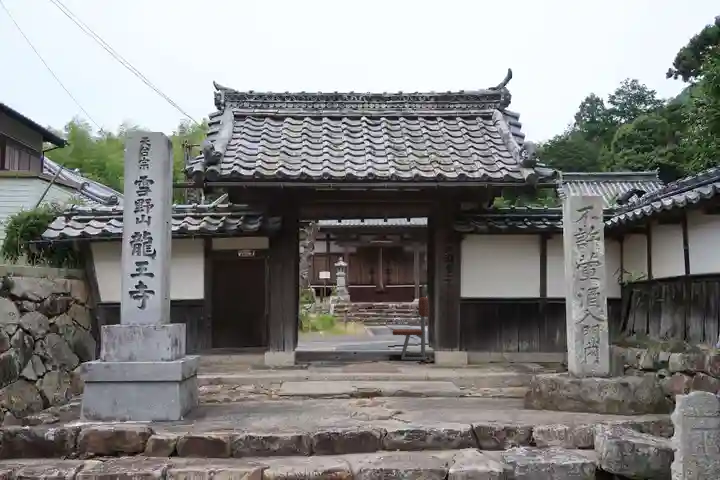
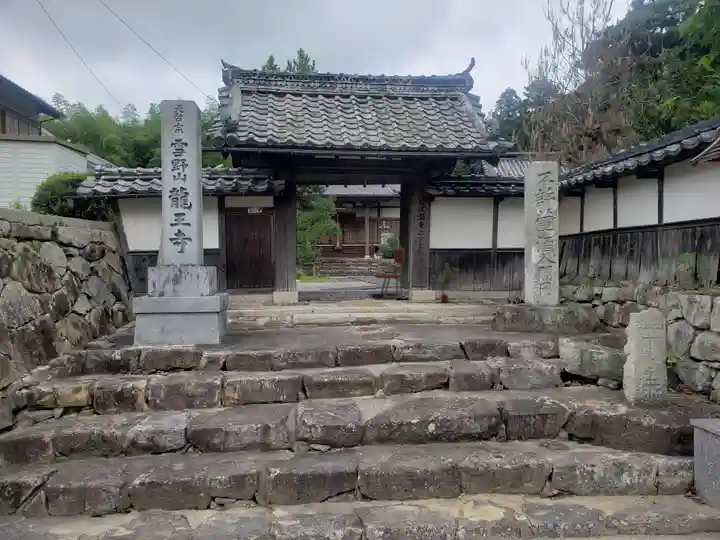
potted tree: none [455,316,494,365] -> present [433,265,458,302]

